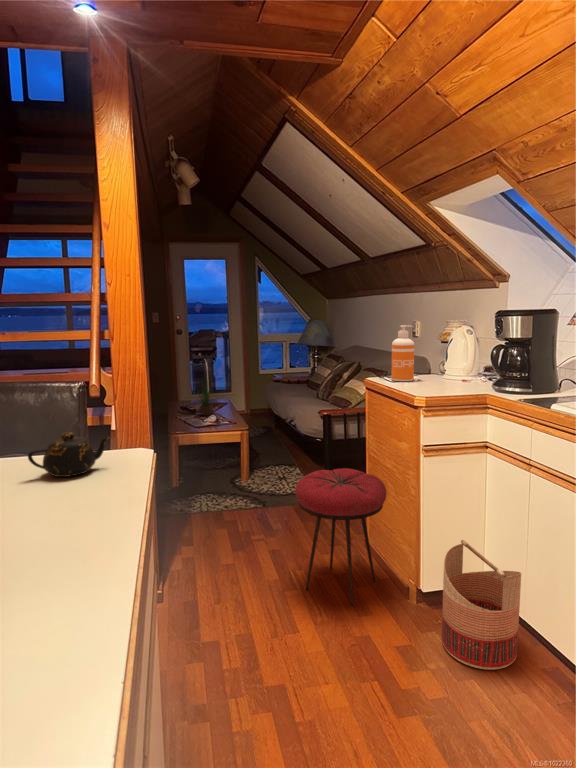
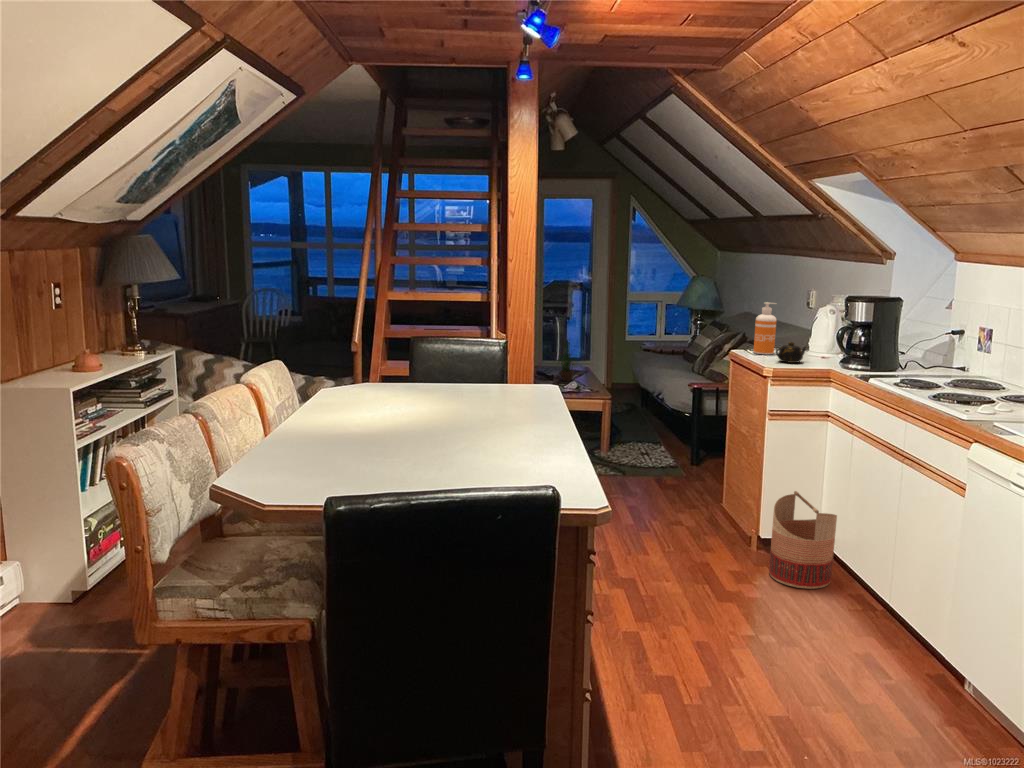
teapot: present [28,432,110,477] -> present [776,342,807,363]
stool: present [295,468,387,605] -> none [655,430,738,545]

